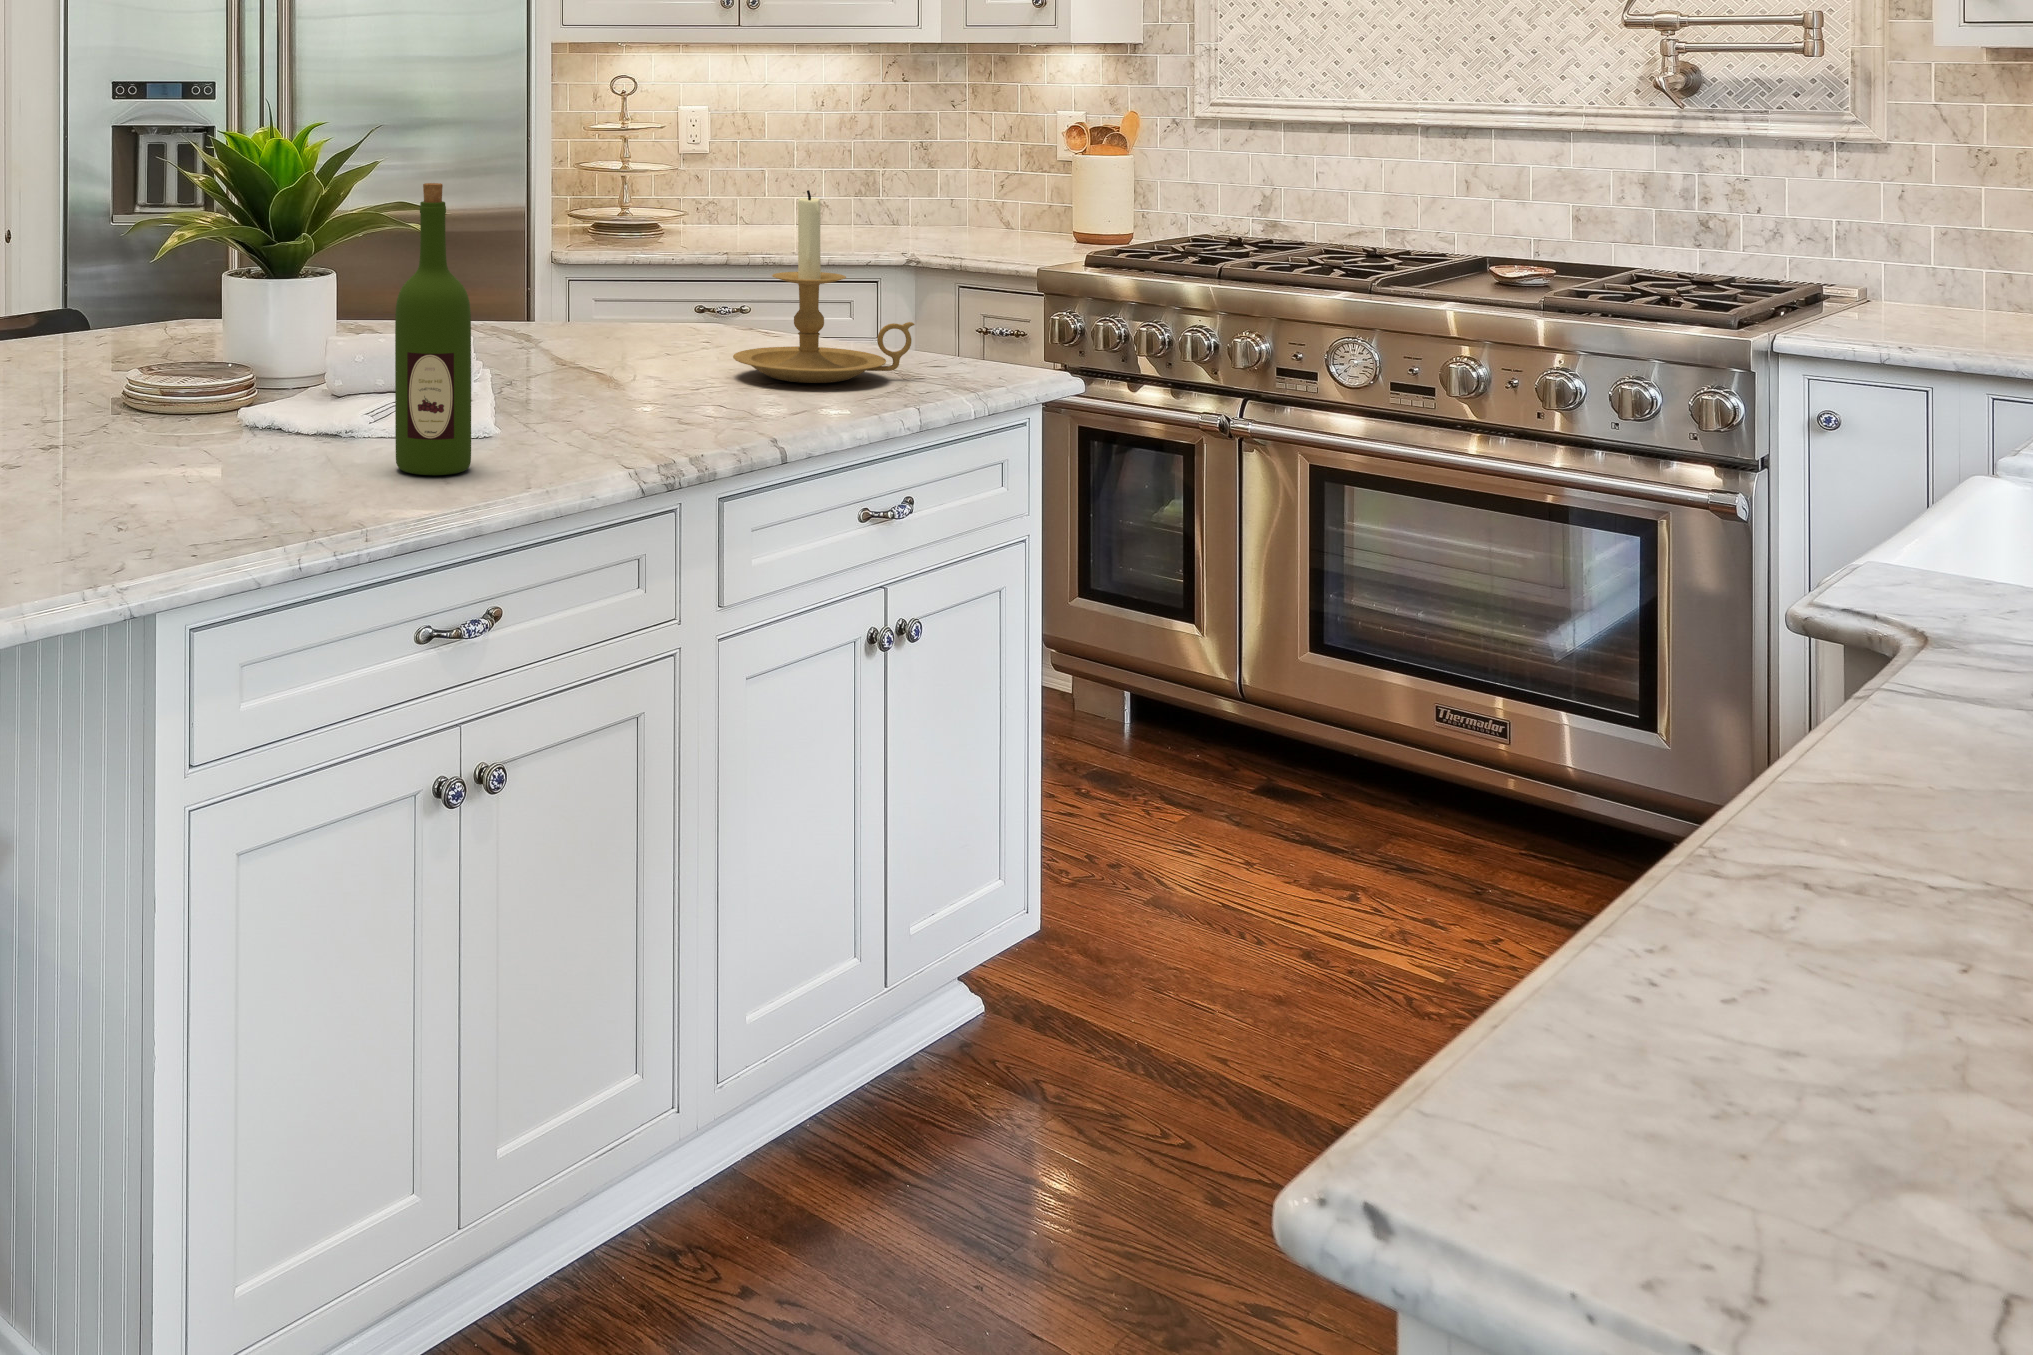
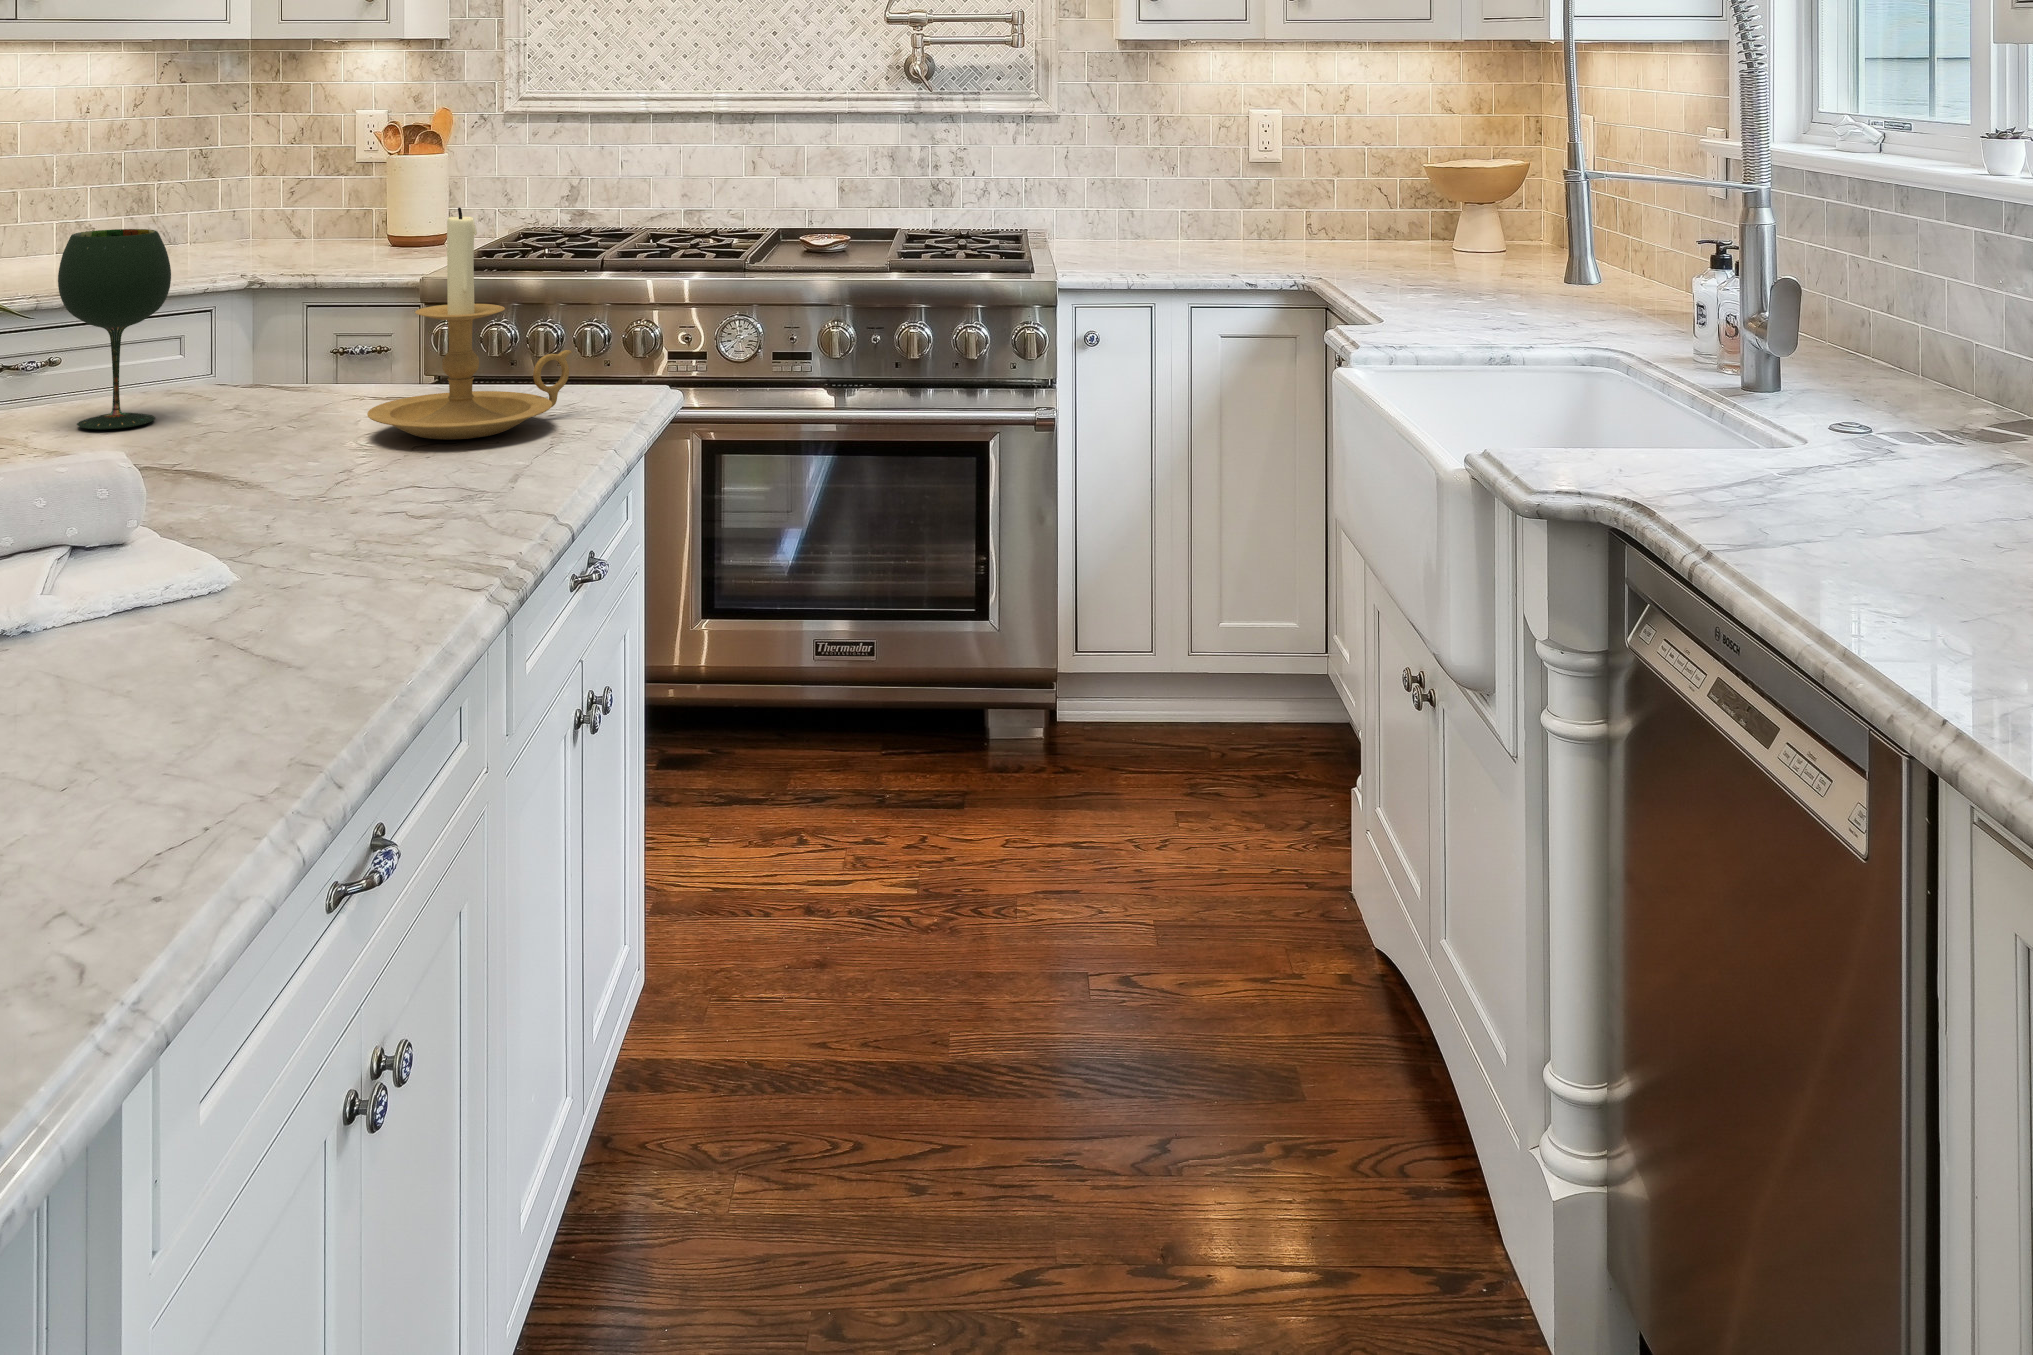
wine bottle: present [395,183,471,475] -> none [193,231,313,670]
wine glass: none [565,193,644,343] -> present [58,229,171,429]

